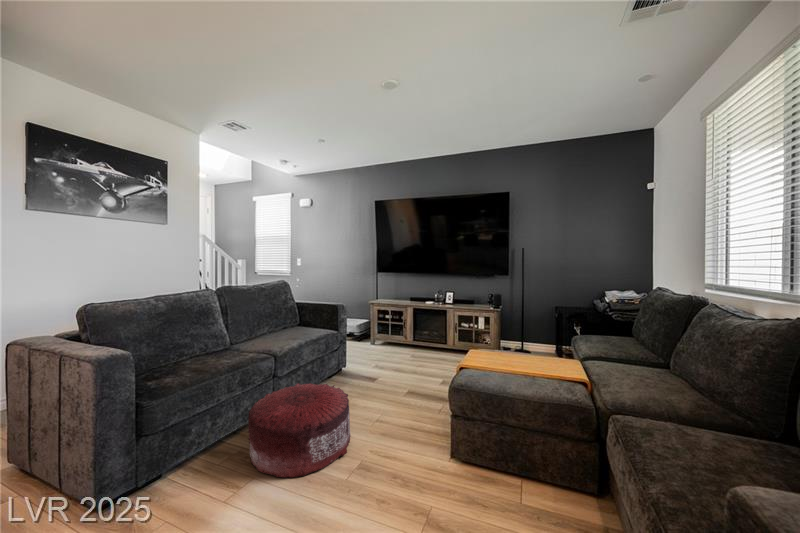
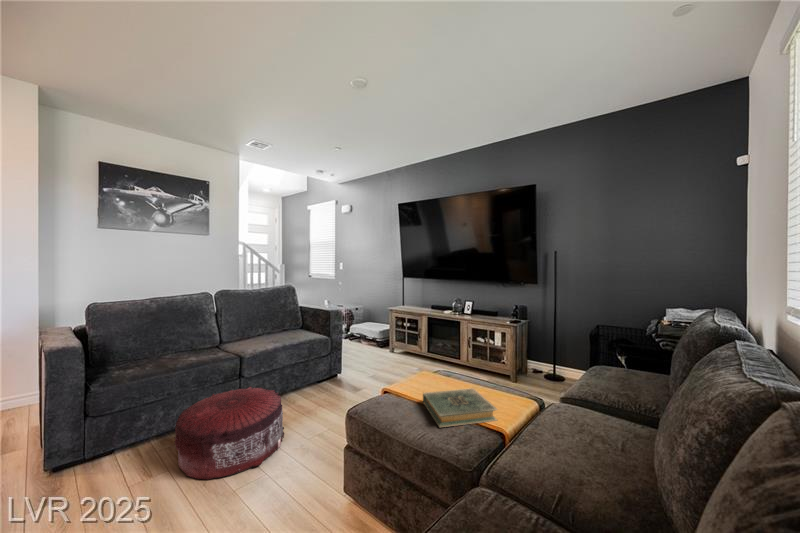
hardback book: none [500,356,567,386] -> present [423,388,497,427]

